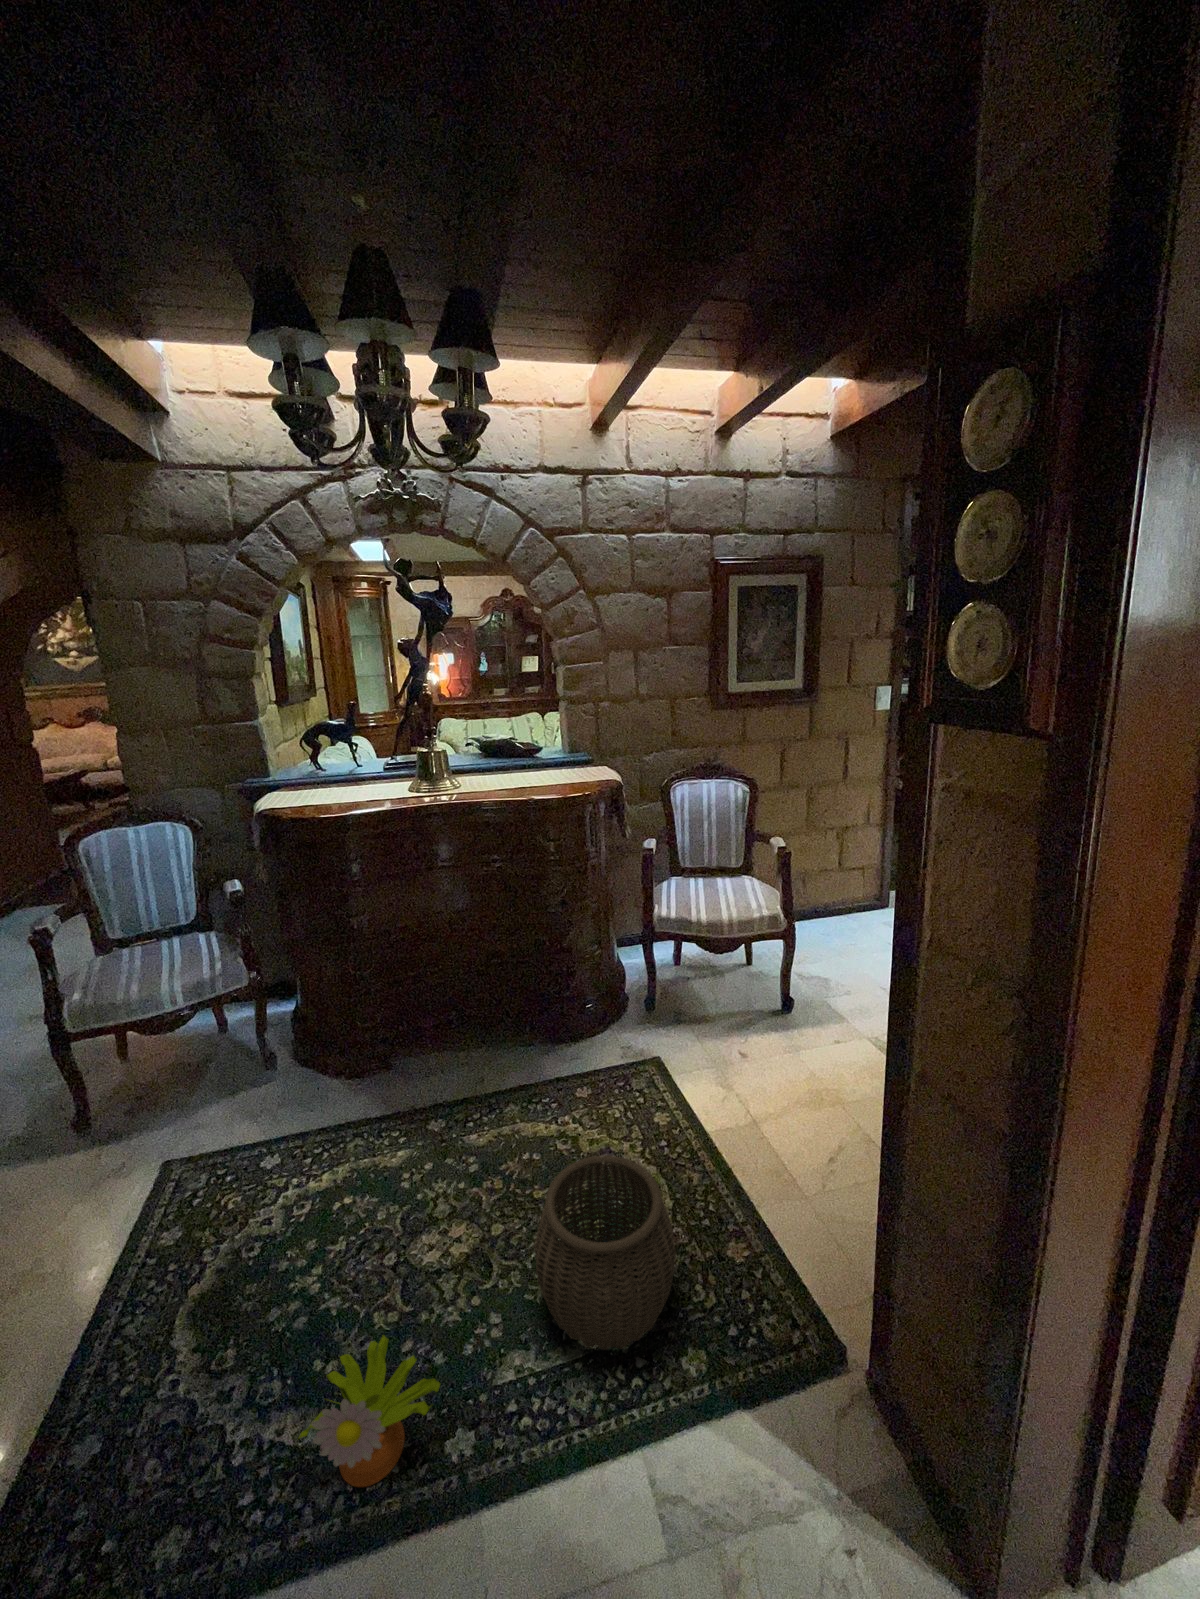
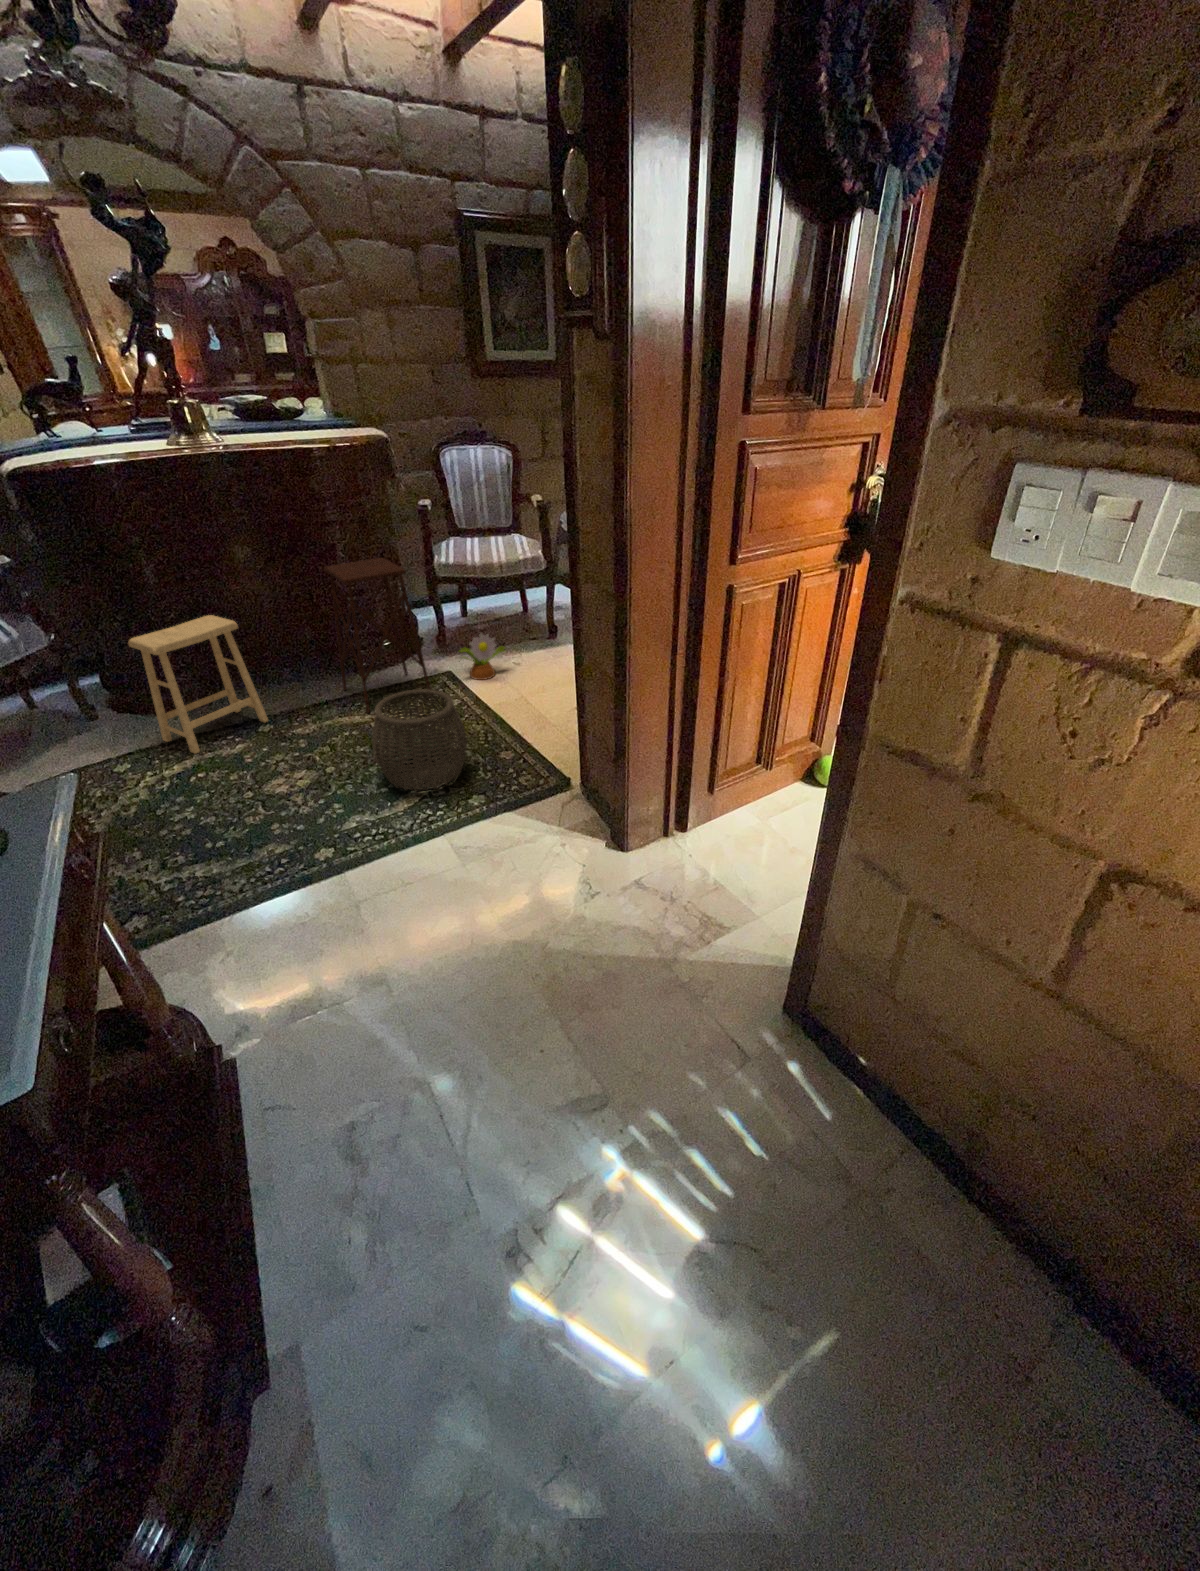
side table: none [524,919,632,1124] -> present [324,558,432,713]
footstool: none [288,982,428,1169] -> present [128,615,268,754]
decorative plant: present [299,1335,440,1487] -> present [460,634,505,680]

